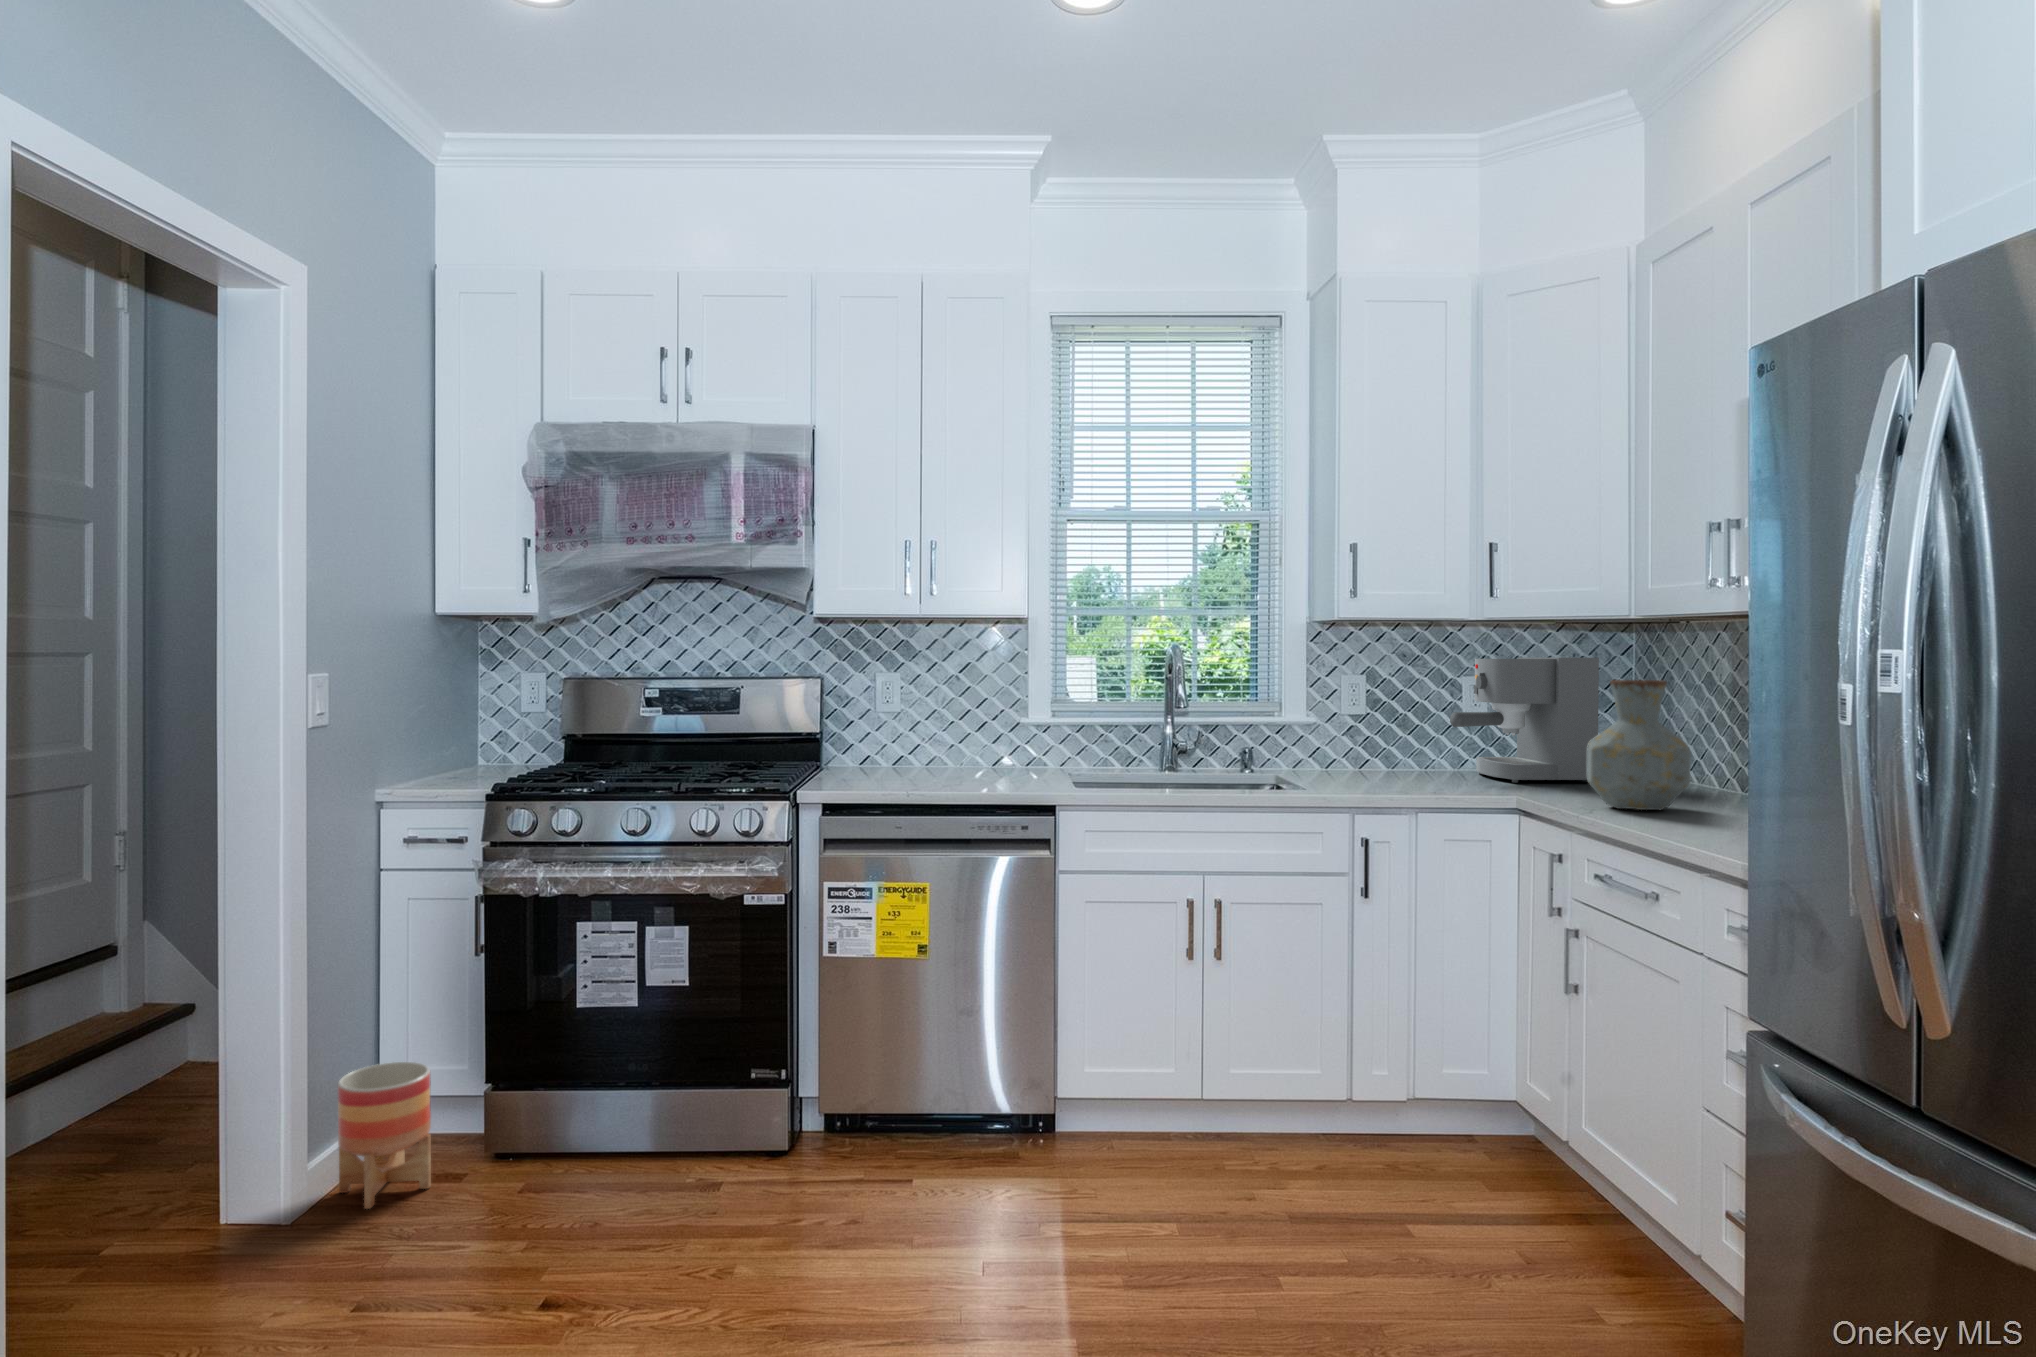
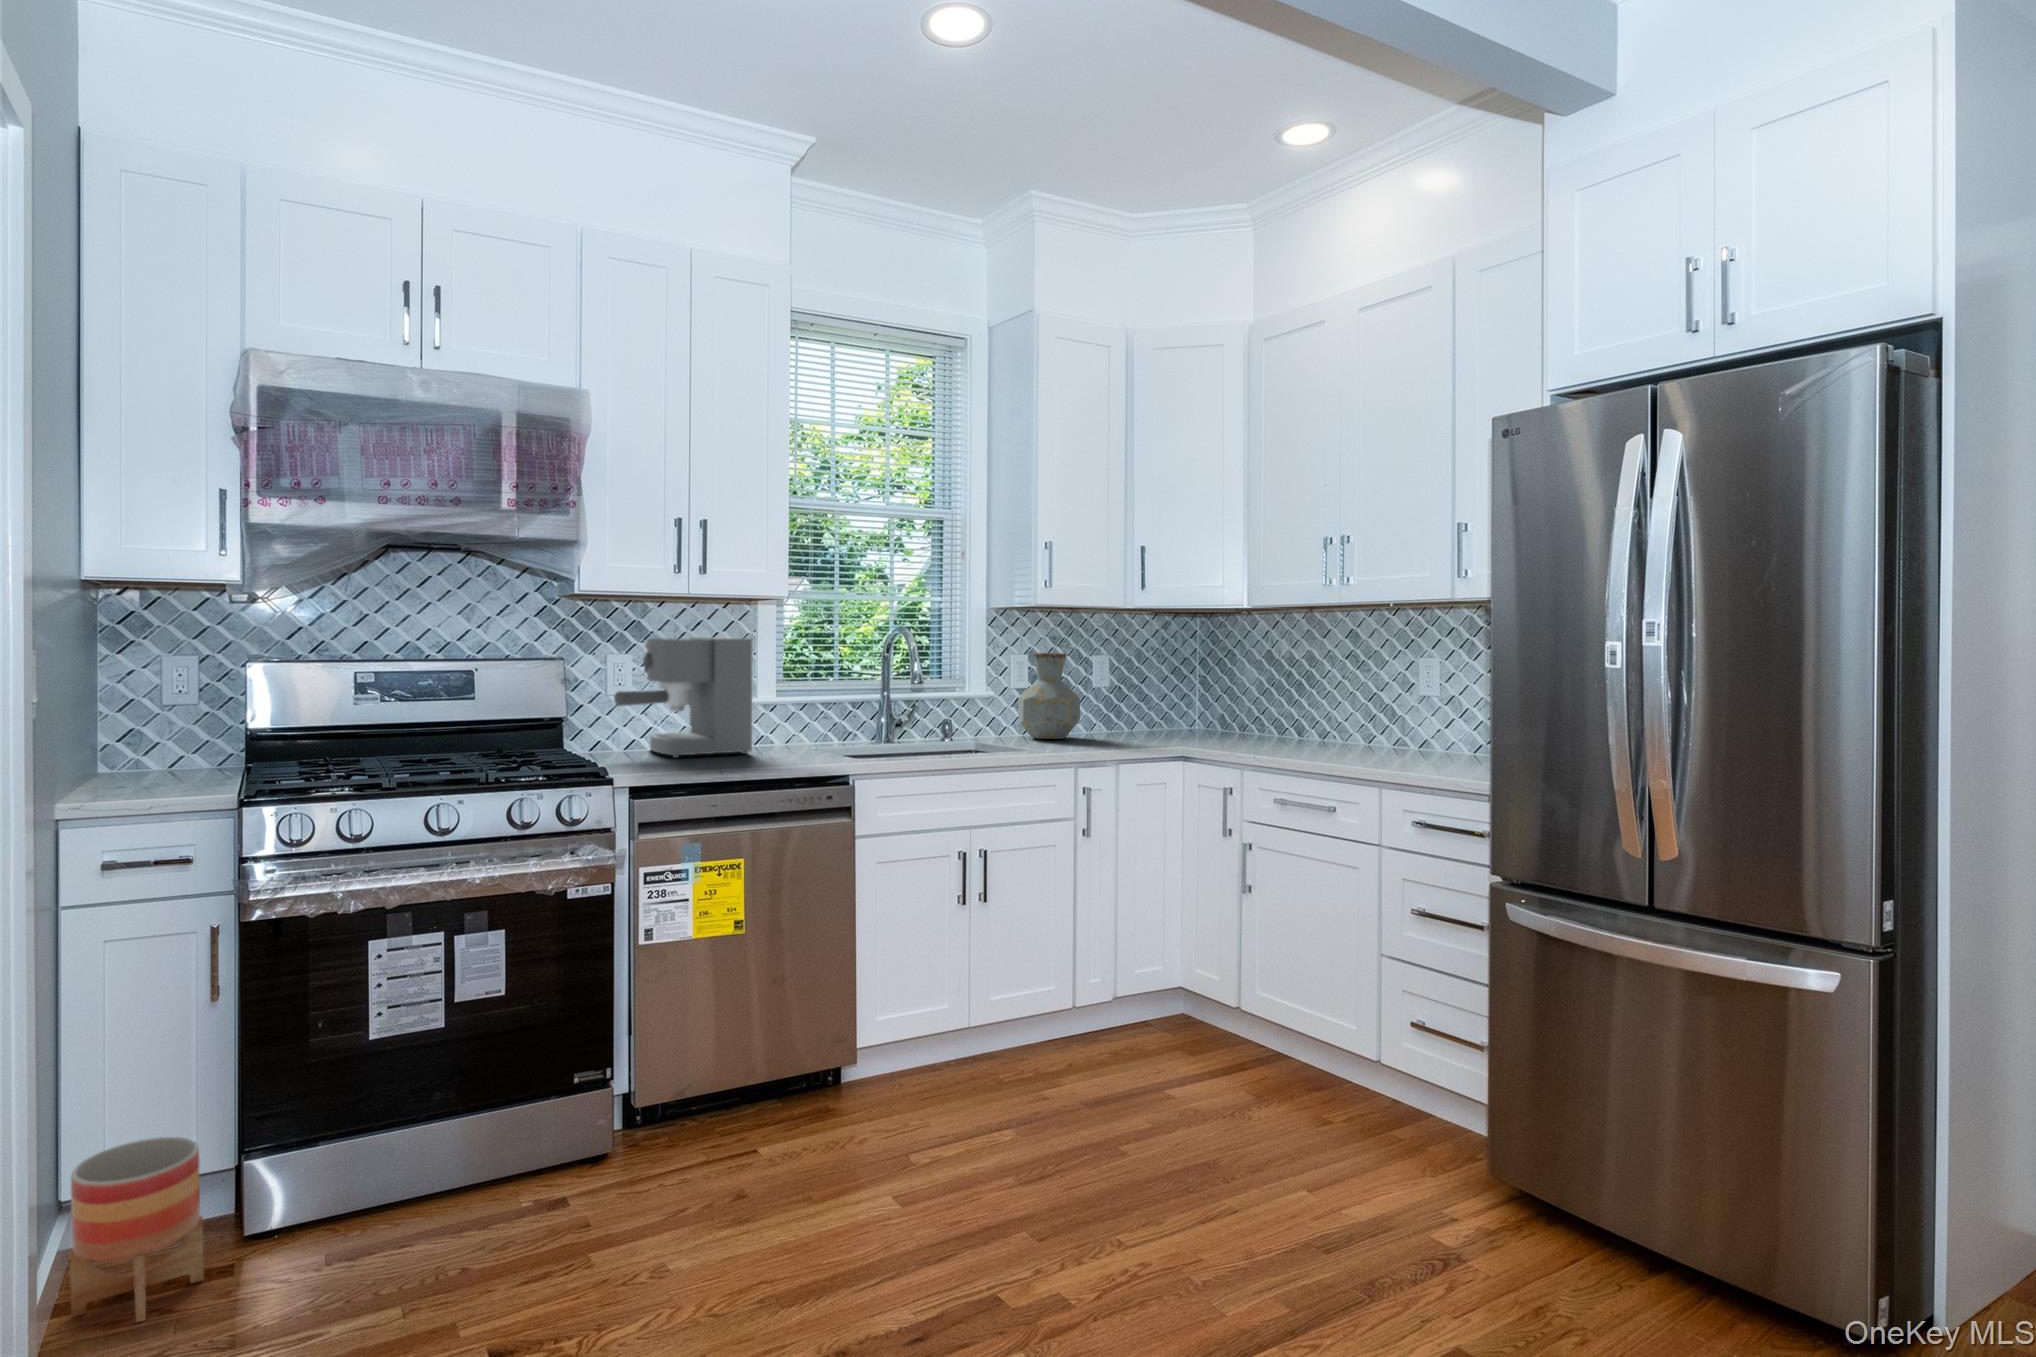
coffee maker: present [1450,657,1599,783] -> present [614,637,752,758]
vase: present [1587,680,1691,810] -> present [1018,653,1080,739]

